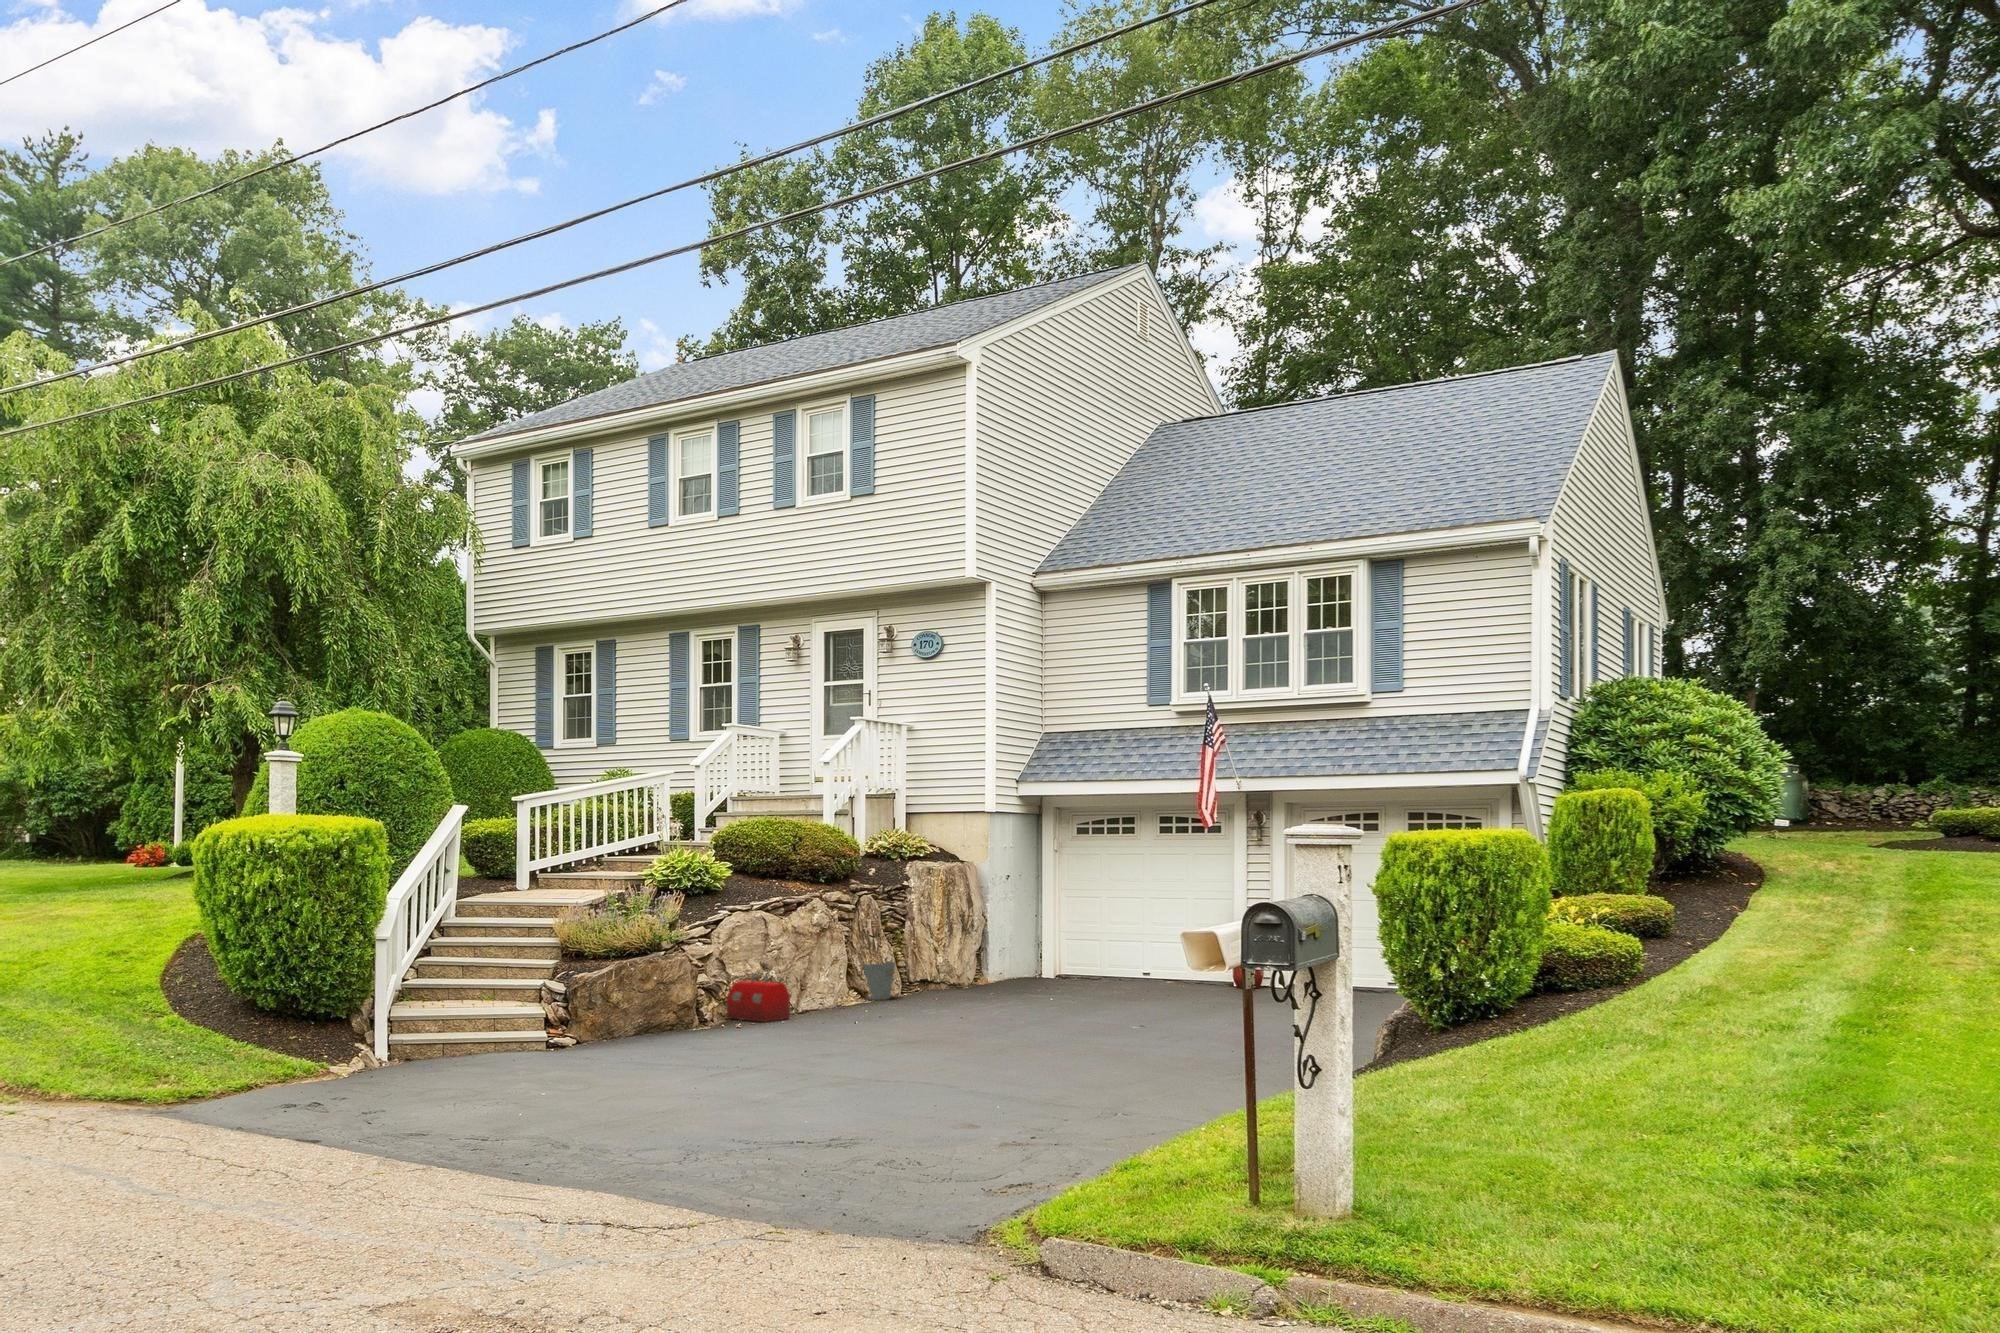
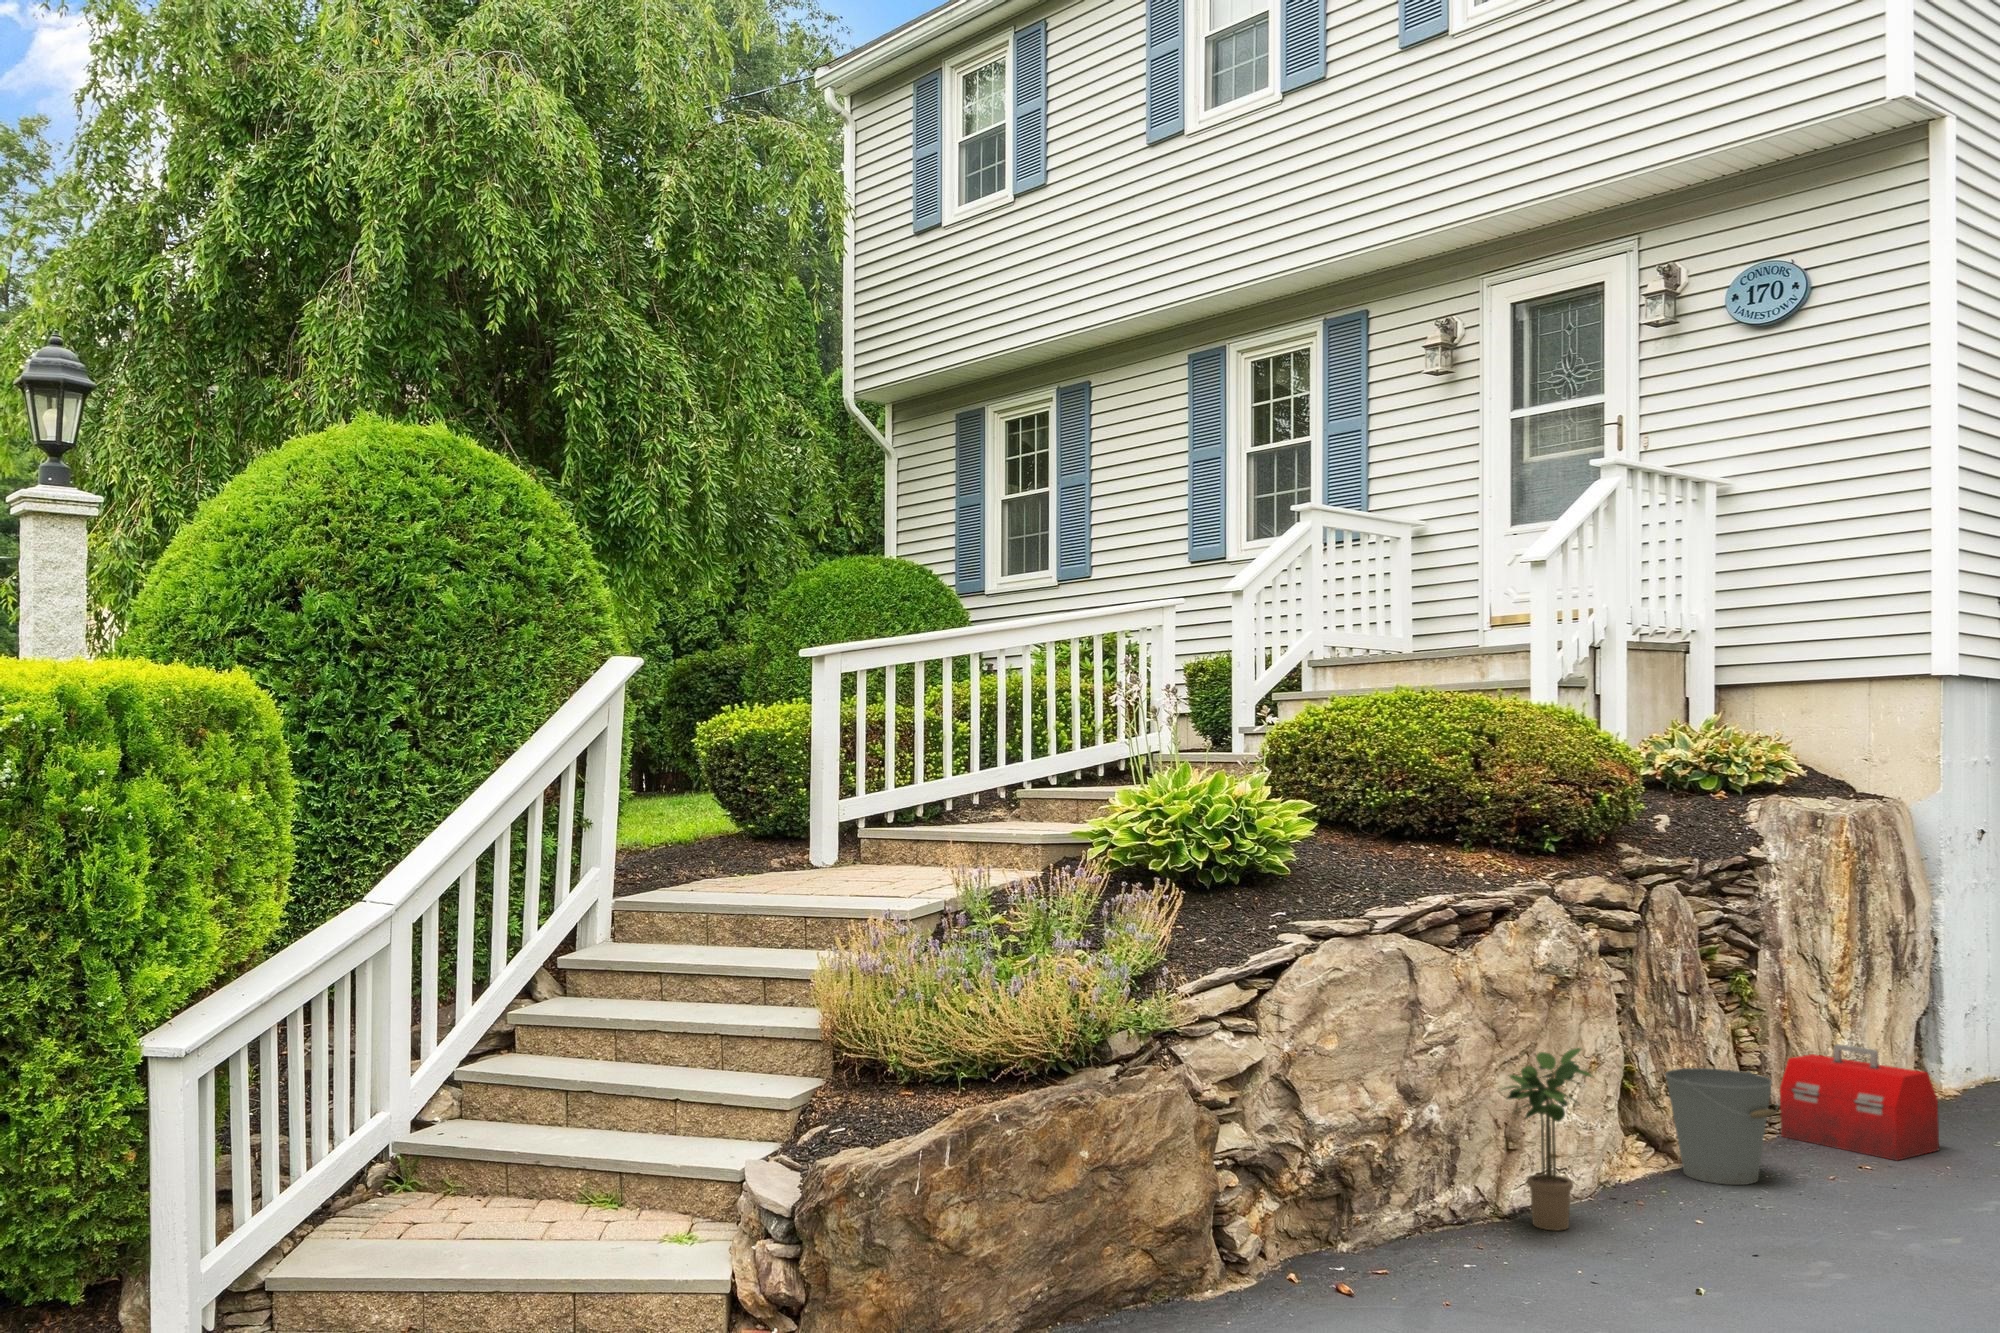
potted plant: none [796,948,829,1010] -> present [1504,1048,1592,1231]
toolbox: present [727,974,790,1022] -> present [1780,1044,1939,1160]

